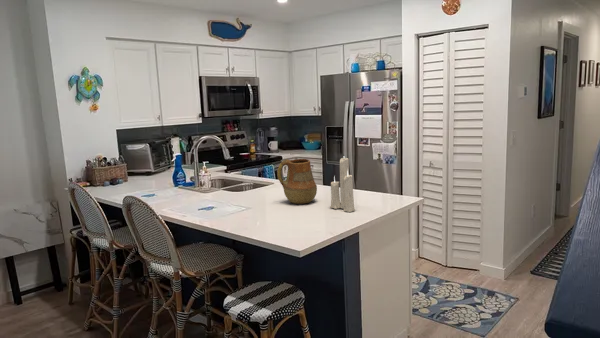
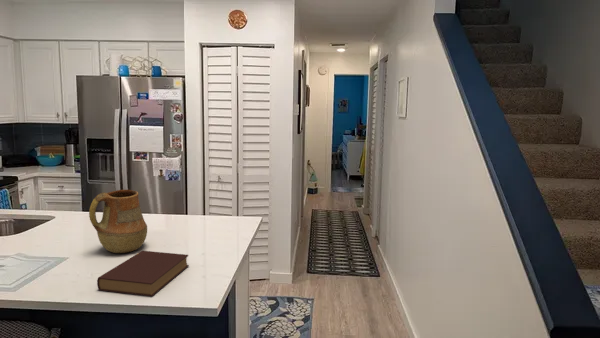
candle: present [330,158,355,212] -> none [176,174,213,255]
book: none [266,202,330,226] -> present [97,251,189,296]

